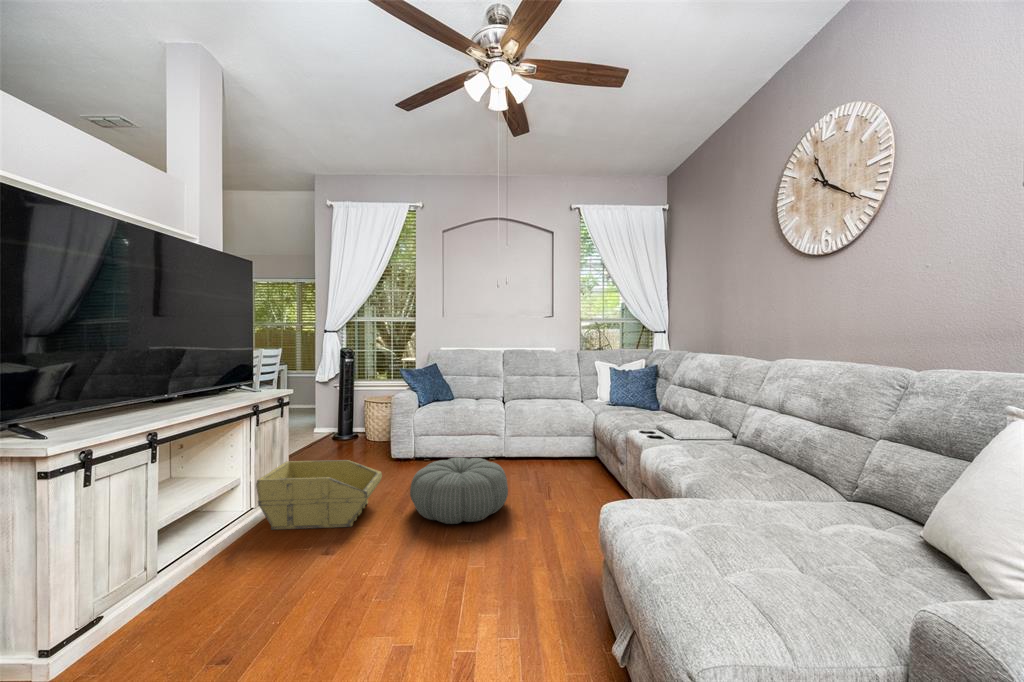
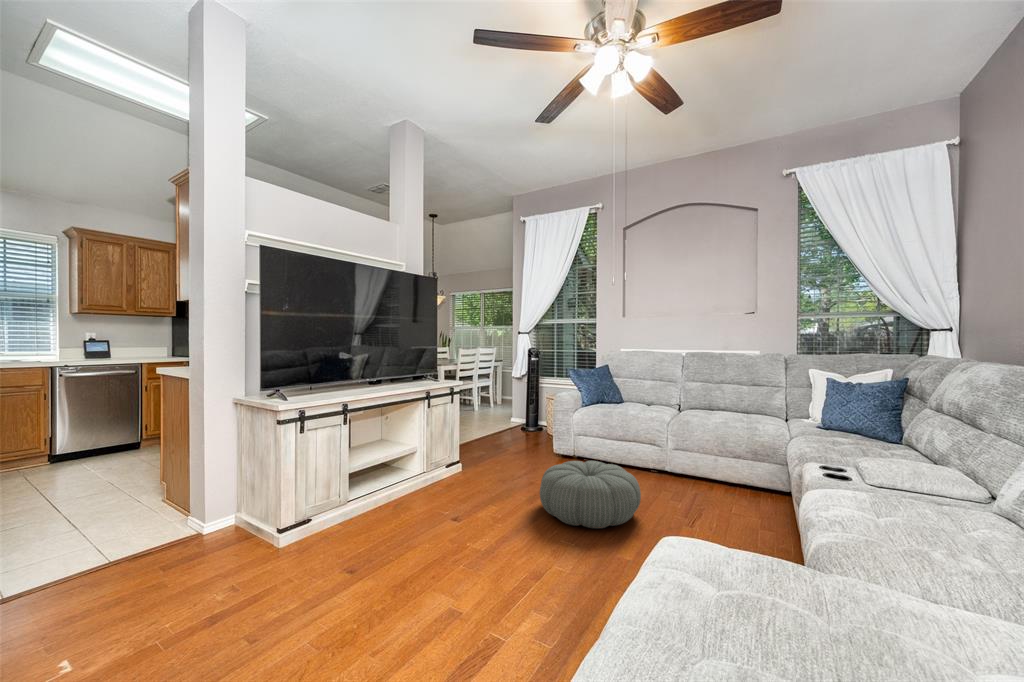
storage bin: present [256,460,382,530] -> none [425,440,524,505]

